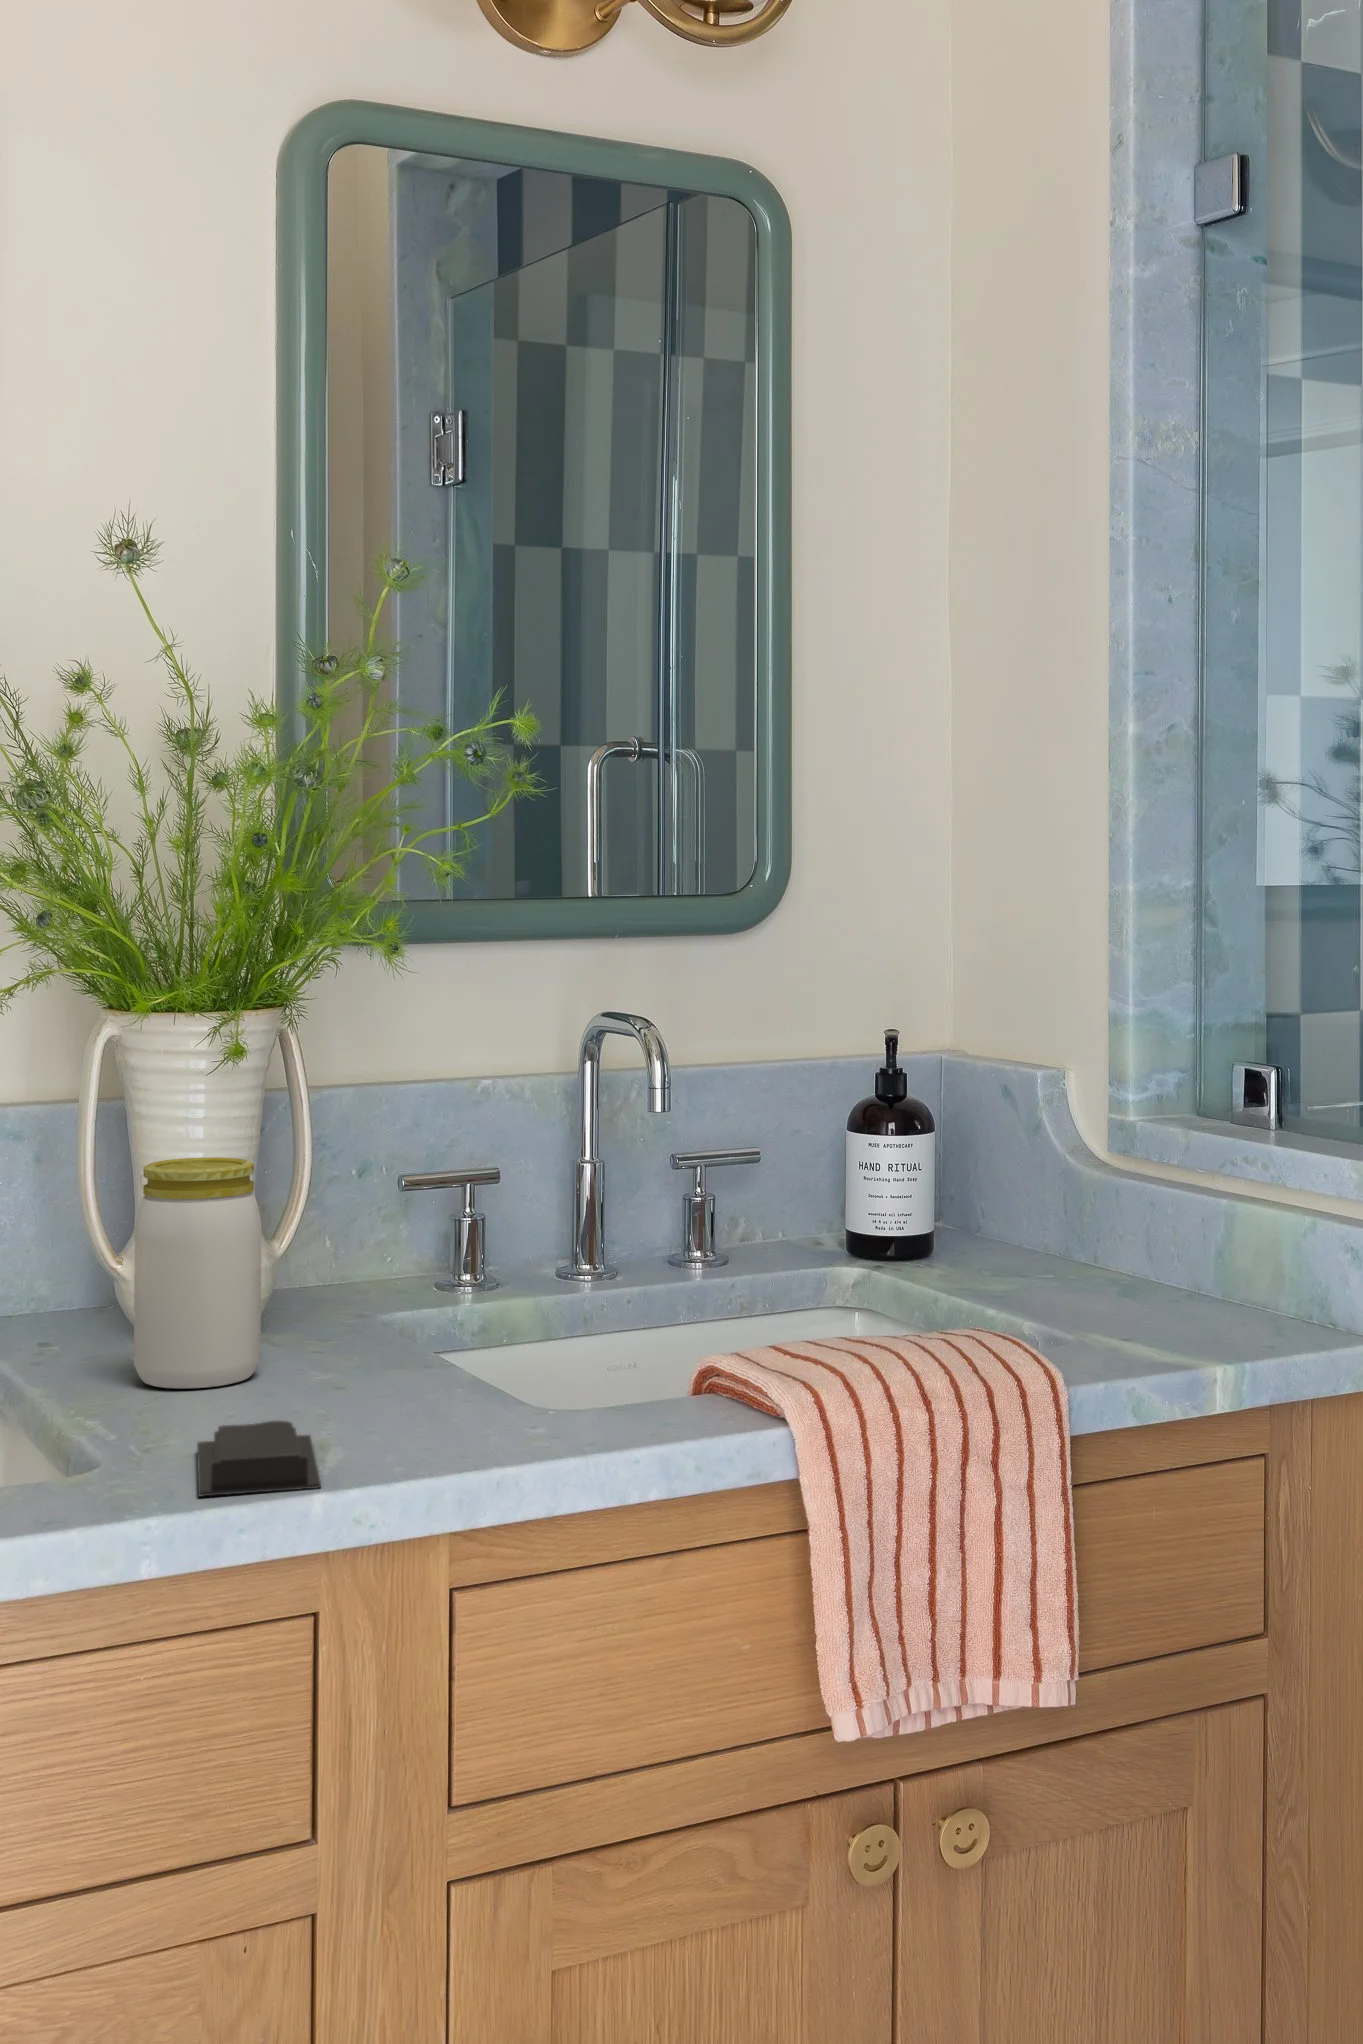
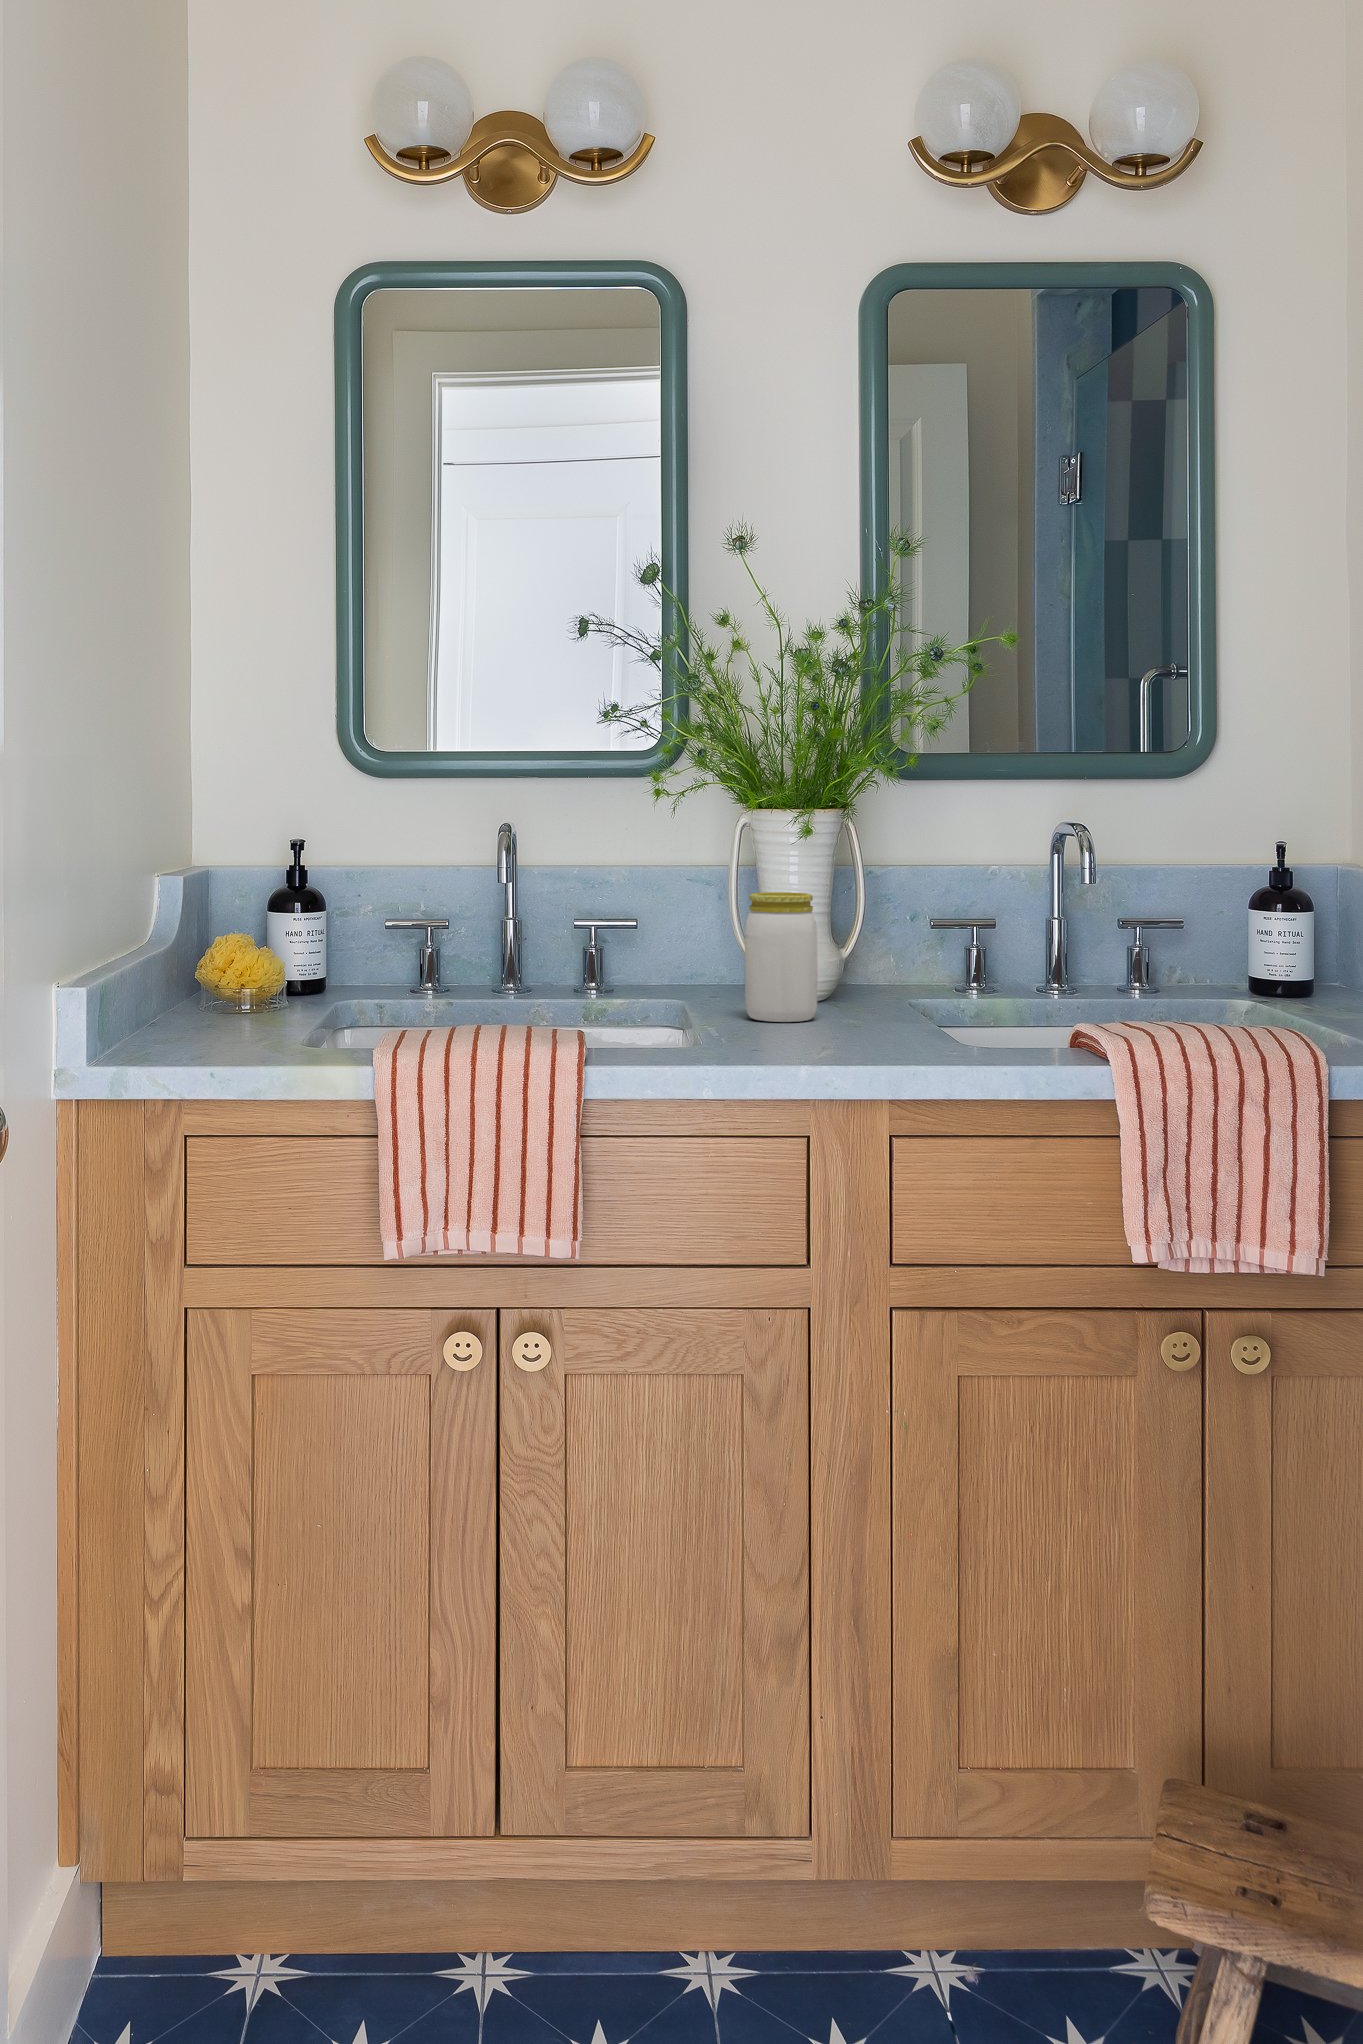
soap bar: present [197,1421,321,1496] -> none [732,1028,813,1059]

